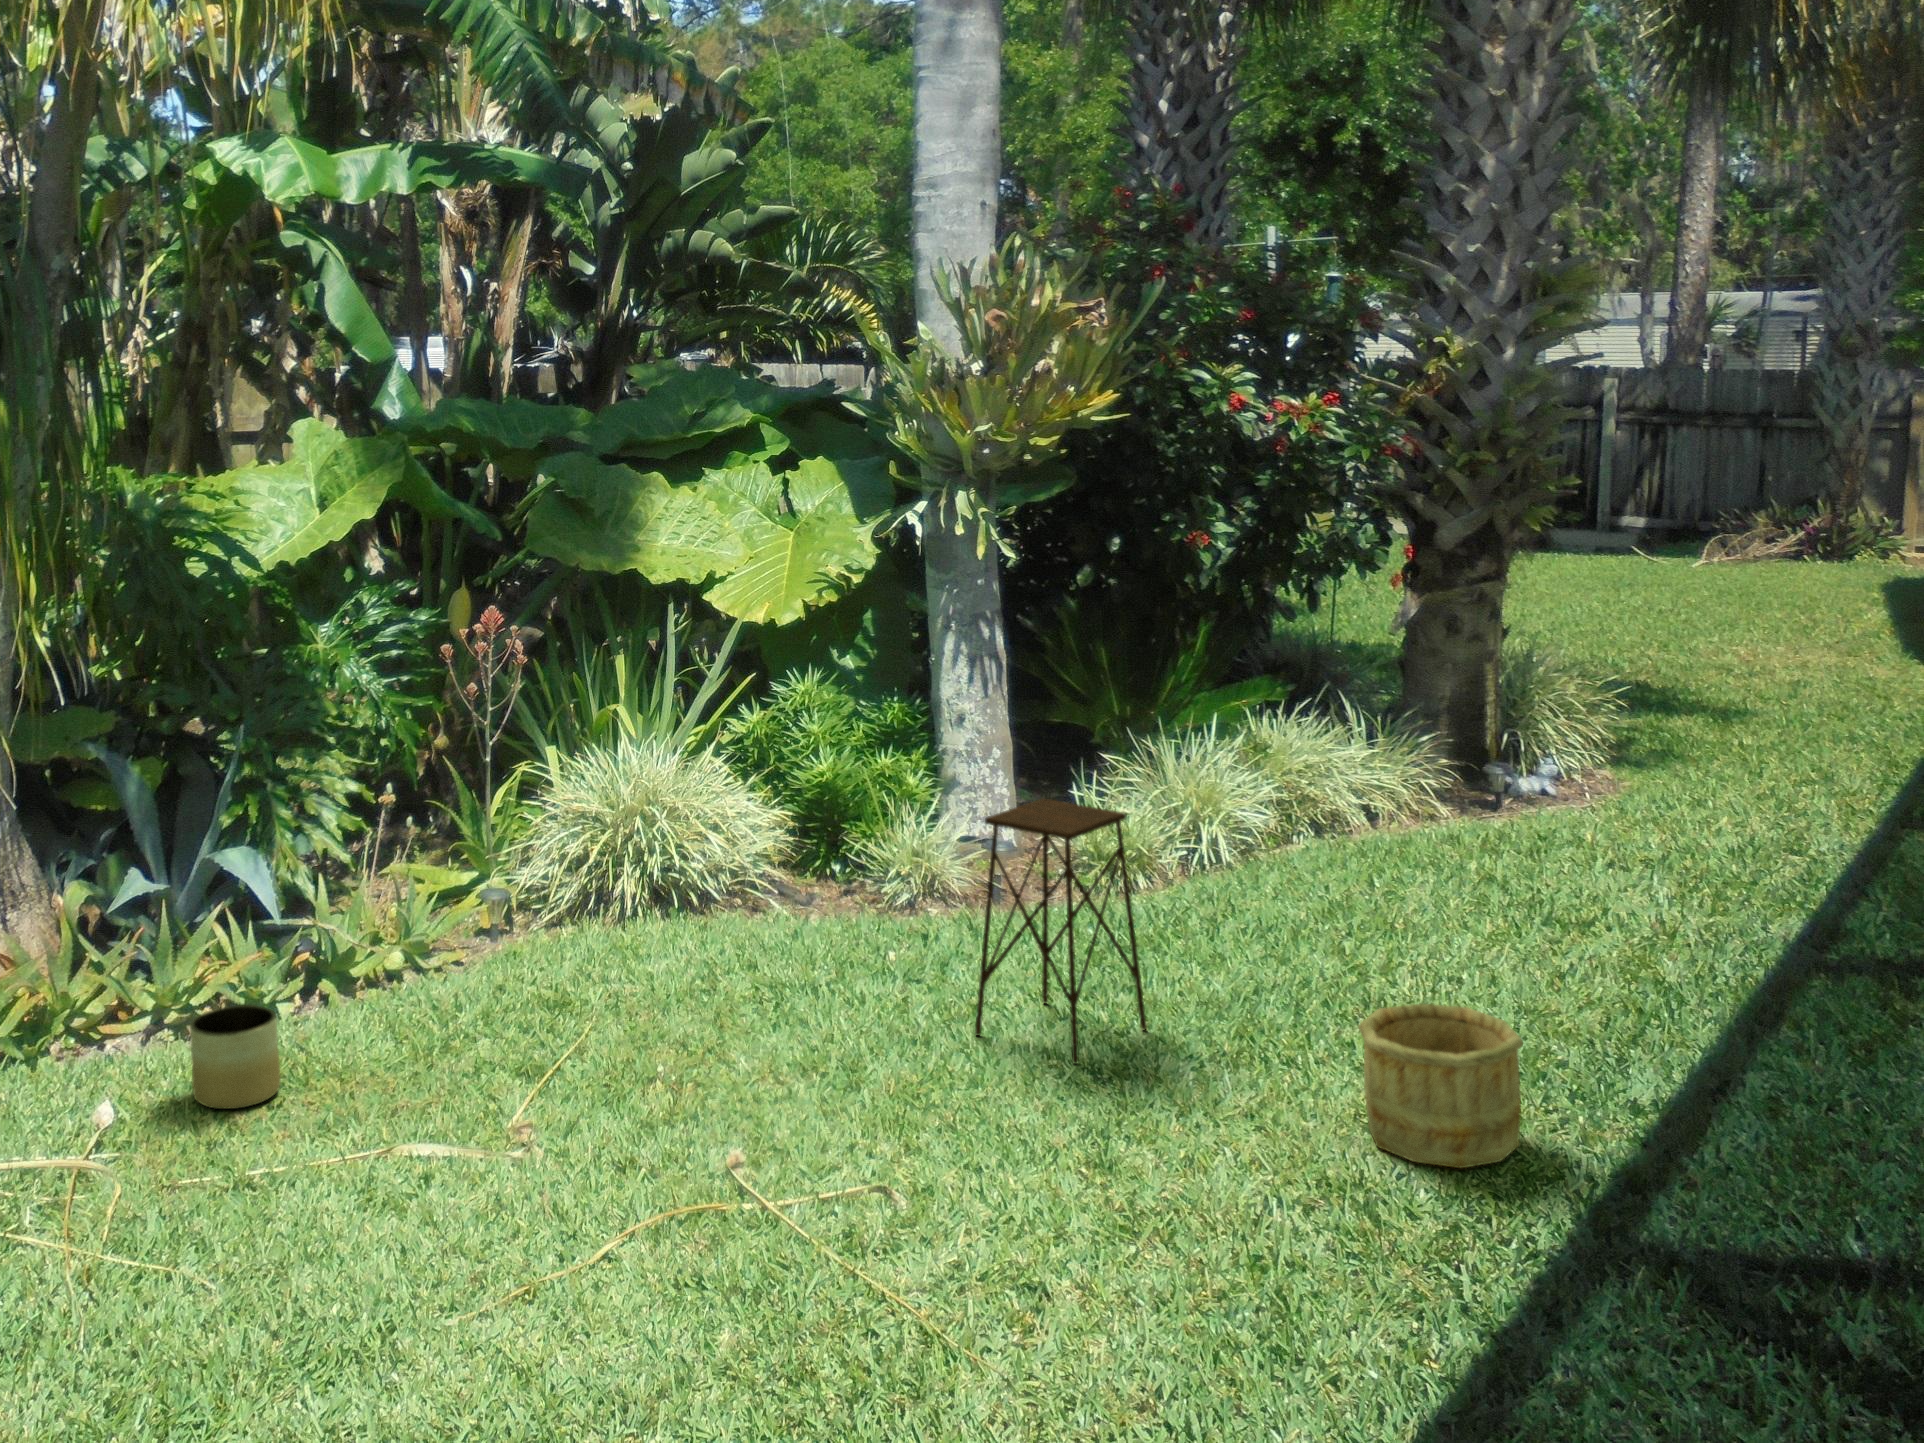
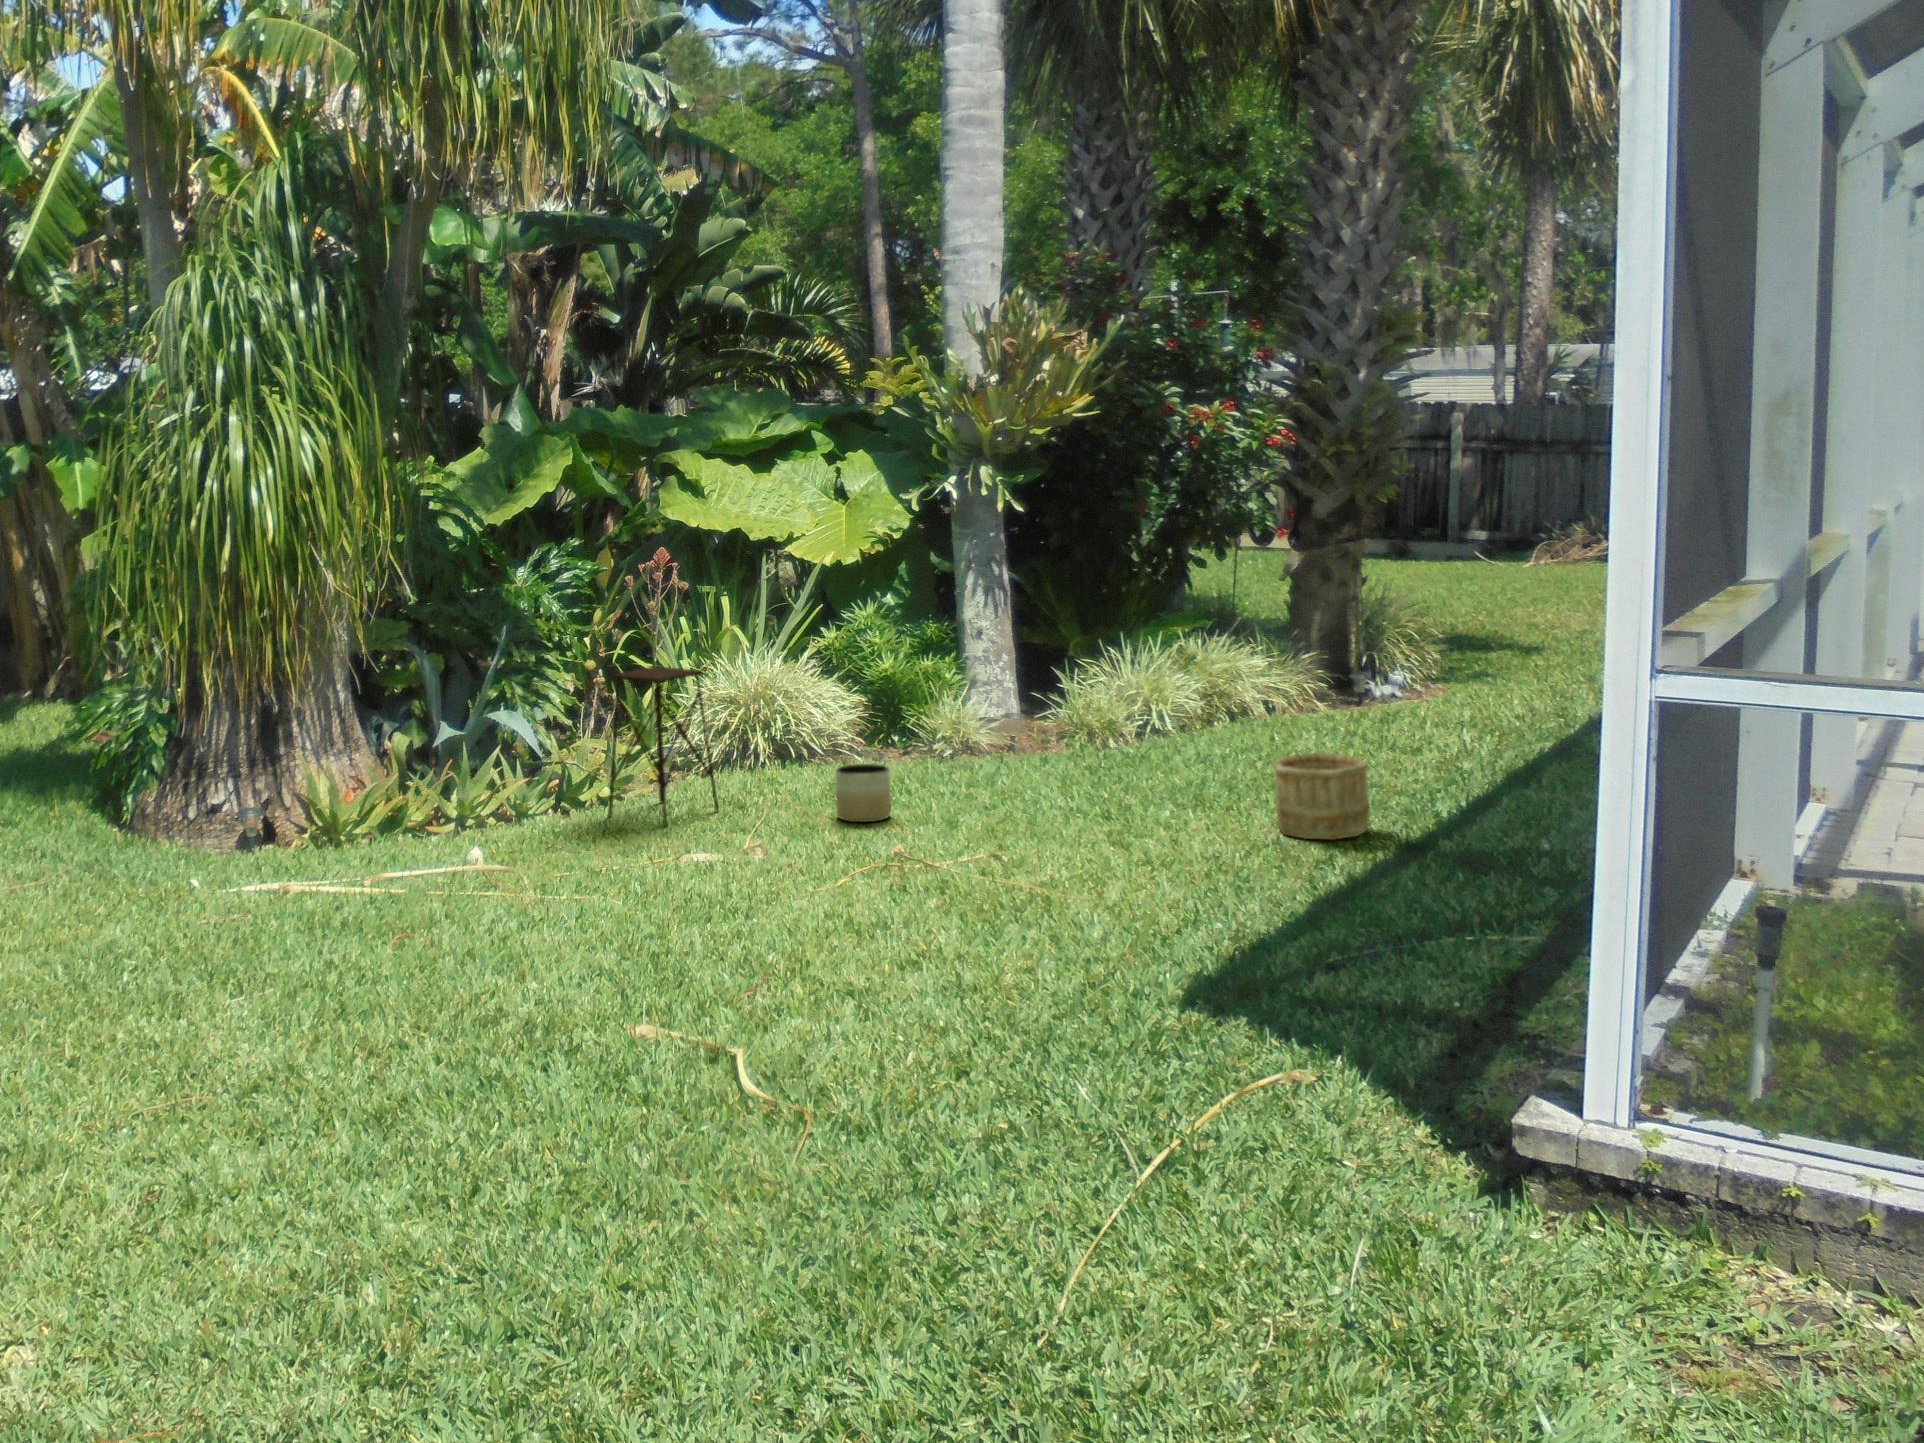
side table: present [975,798,1147,1064] -> present [608,666,719,826]
planter: present [190,1005,281,1109] -> present [836,764,891,822]

